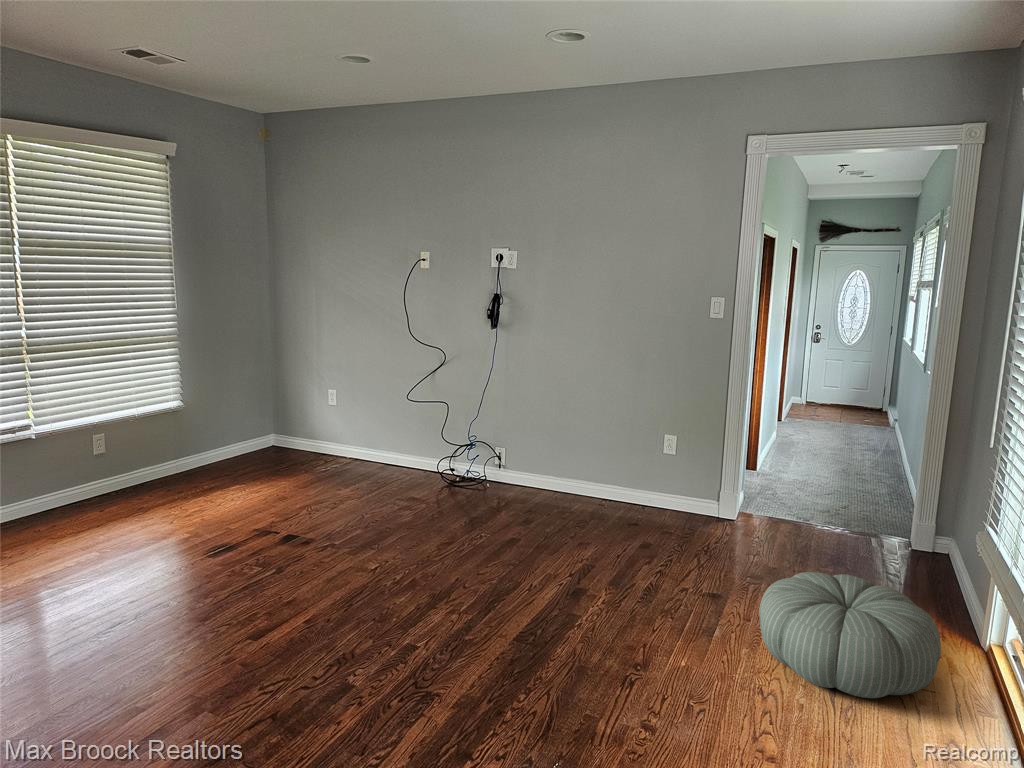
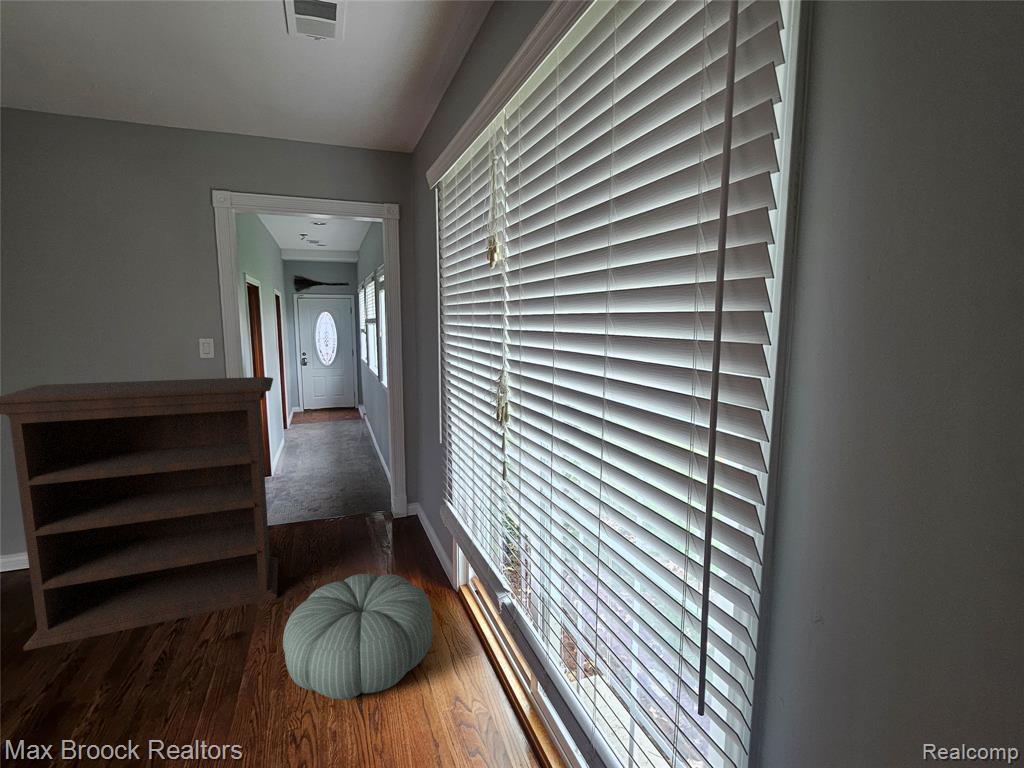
bookshelf: none [559,330,783,579] -> present [0,377,279,651]

